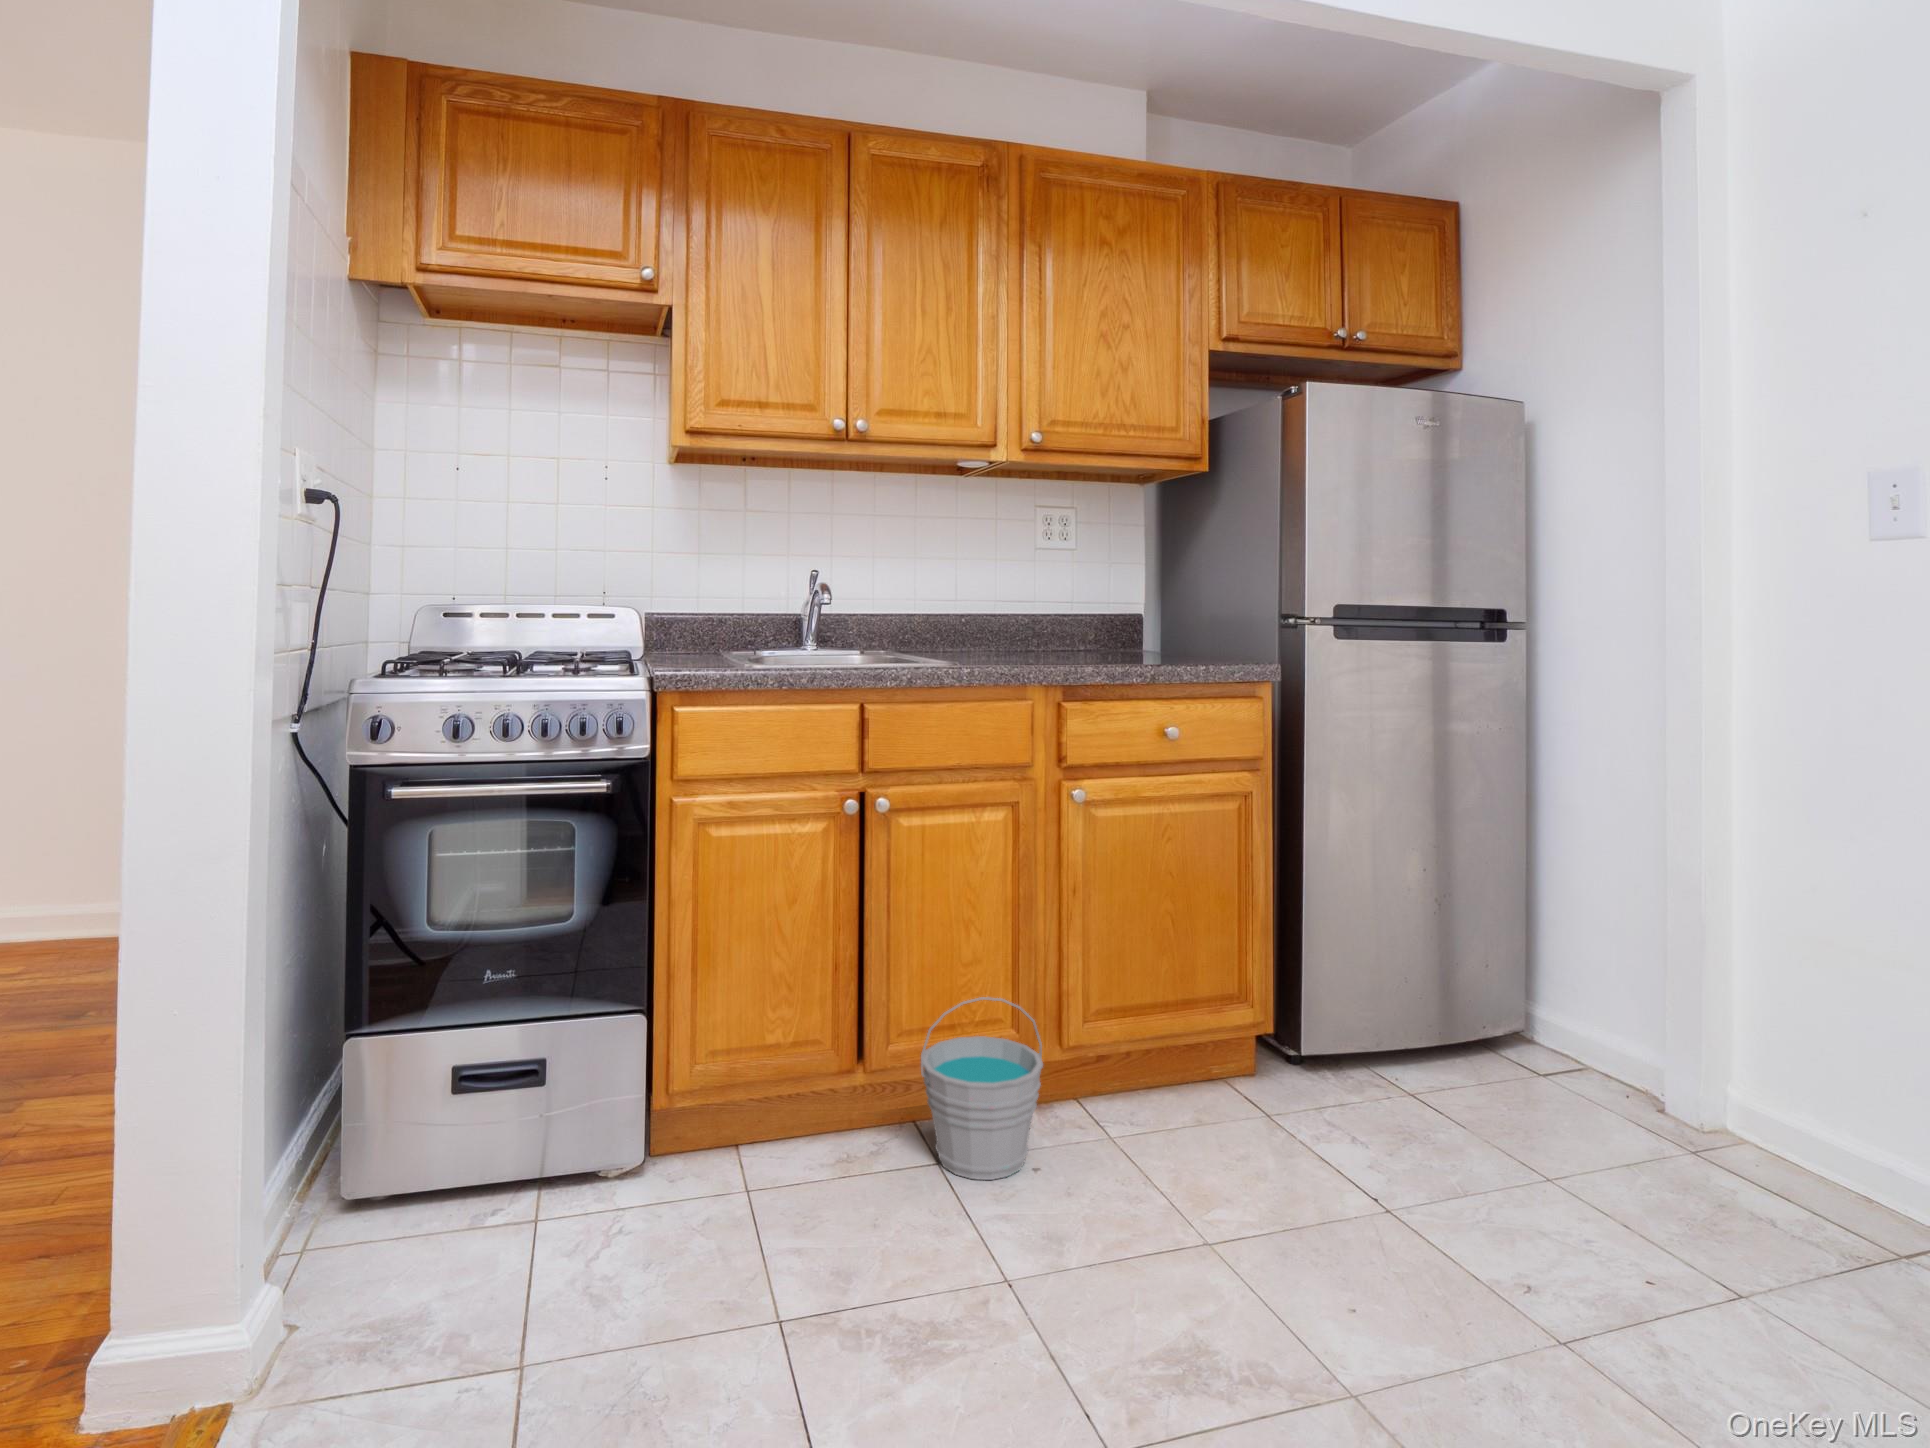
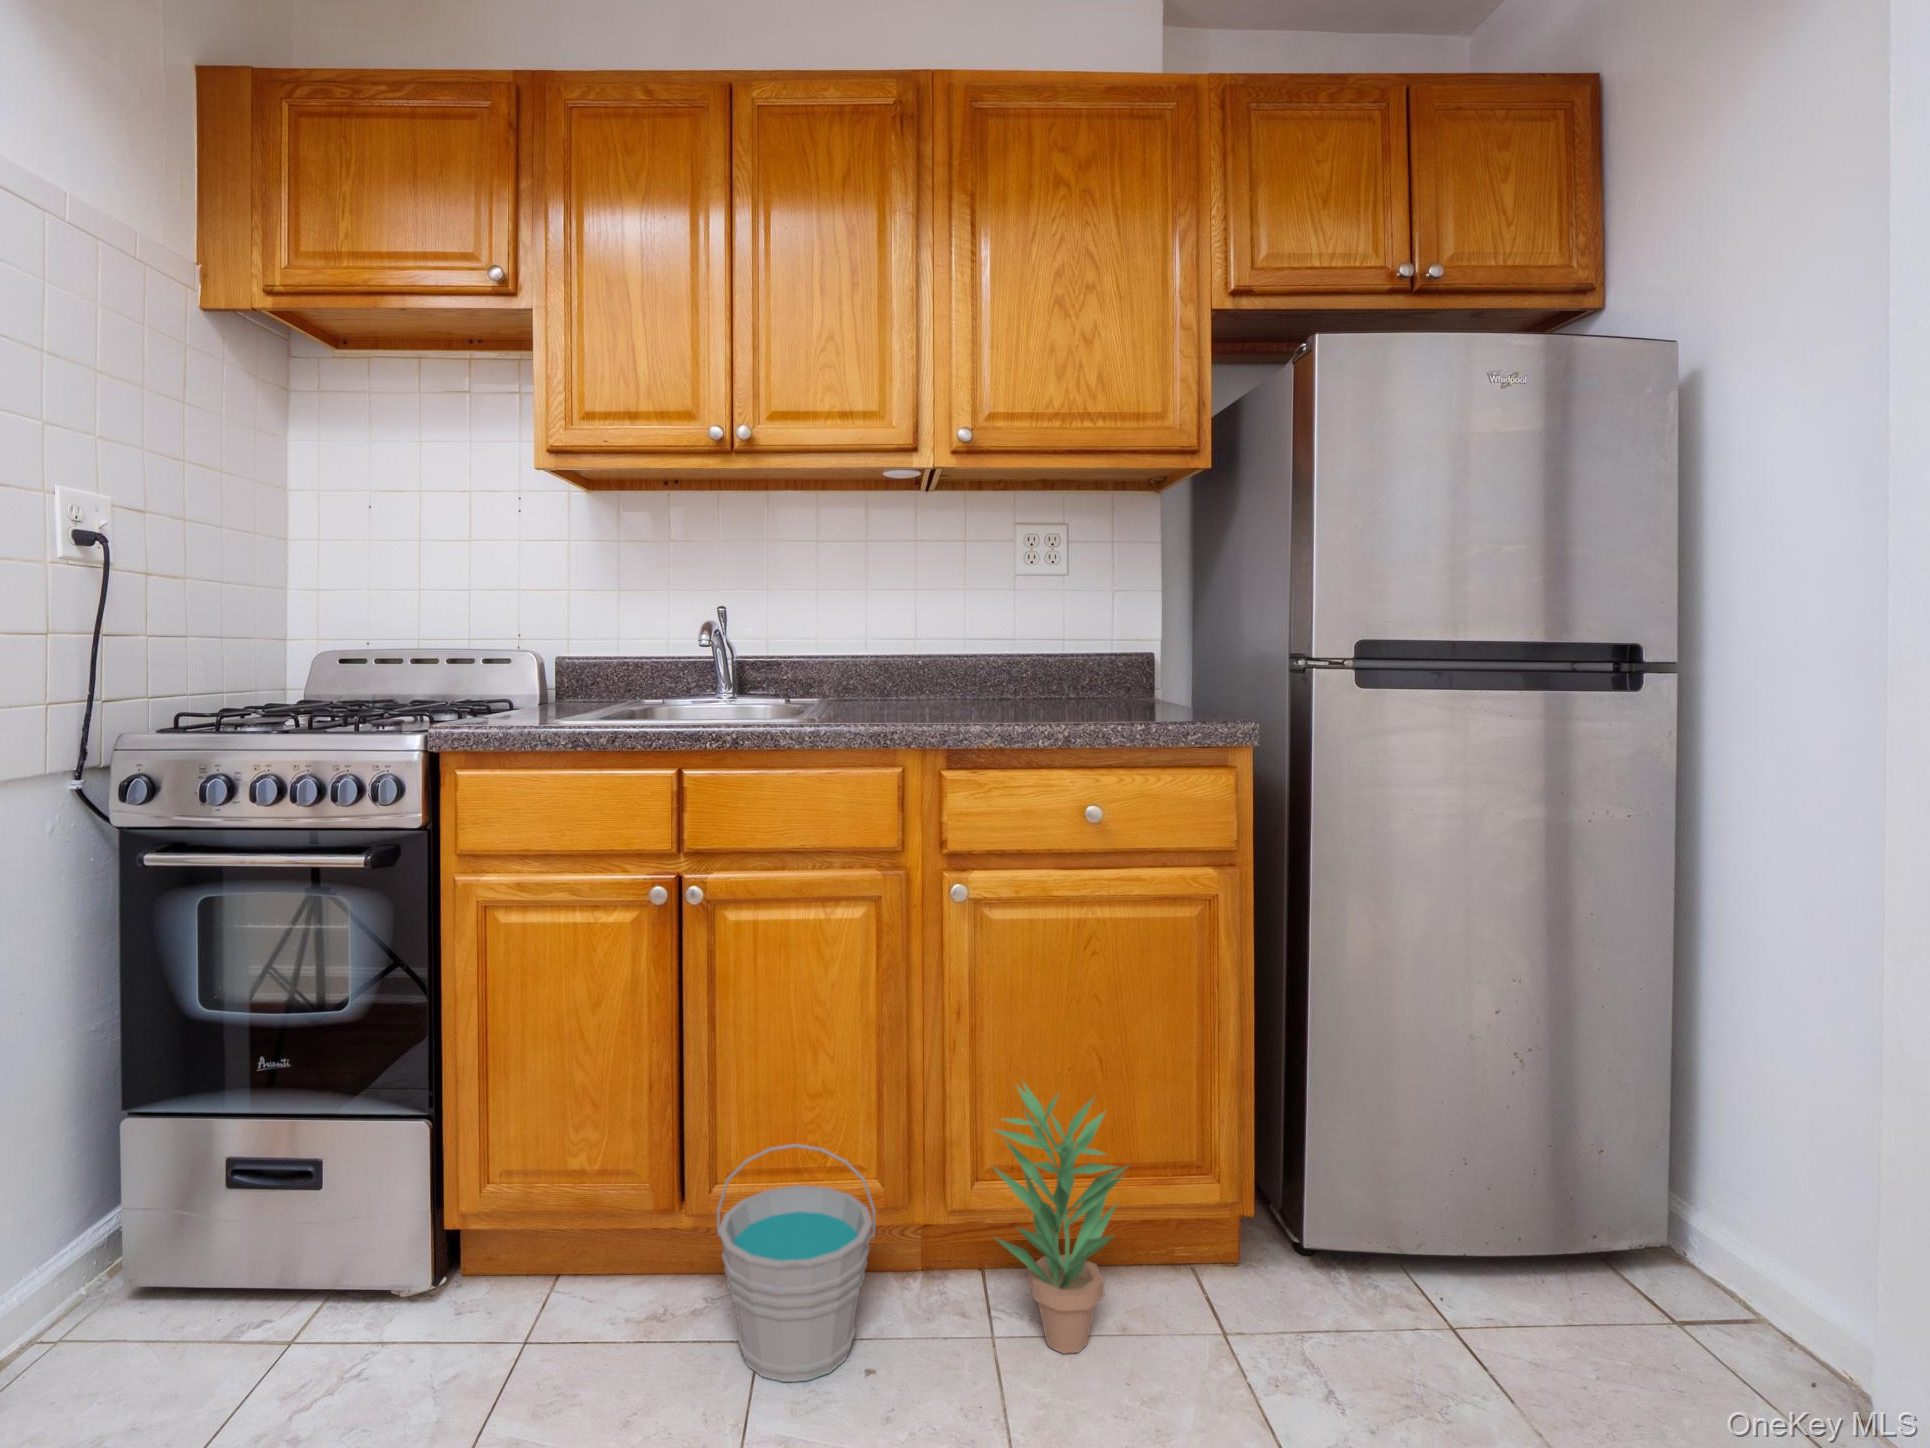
potted plant: none [1119,936,1229,1138] -> present [994,1084,1128,1354]

